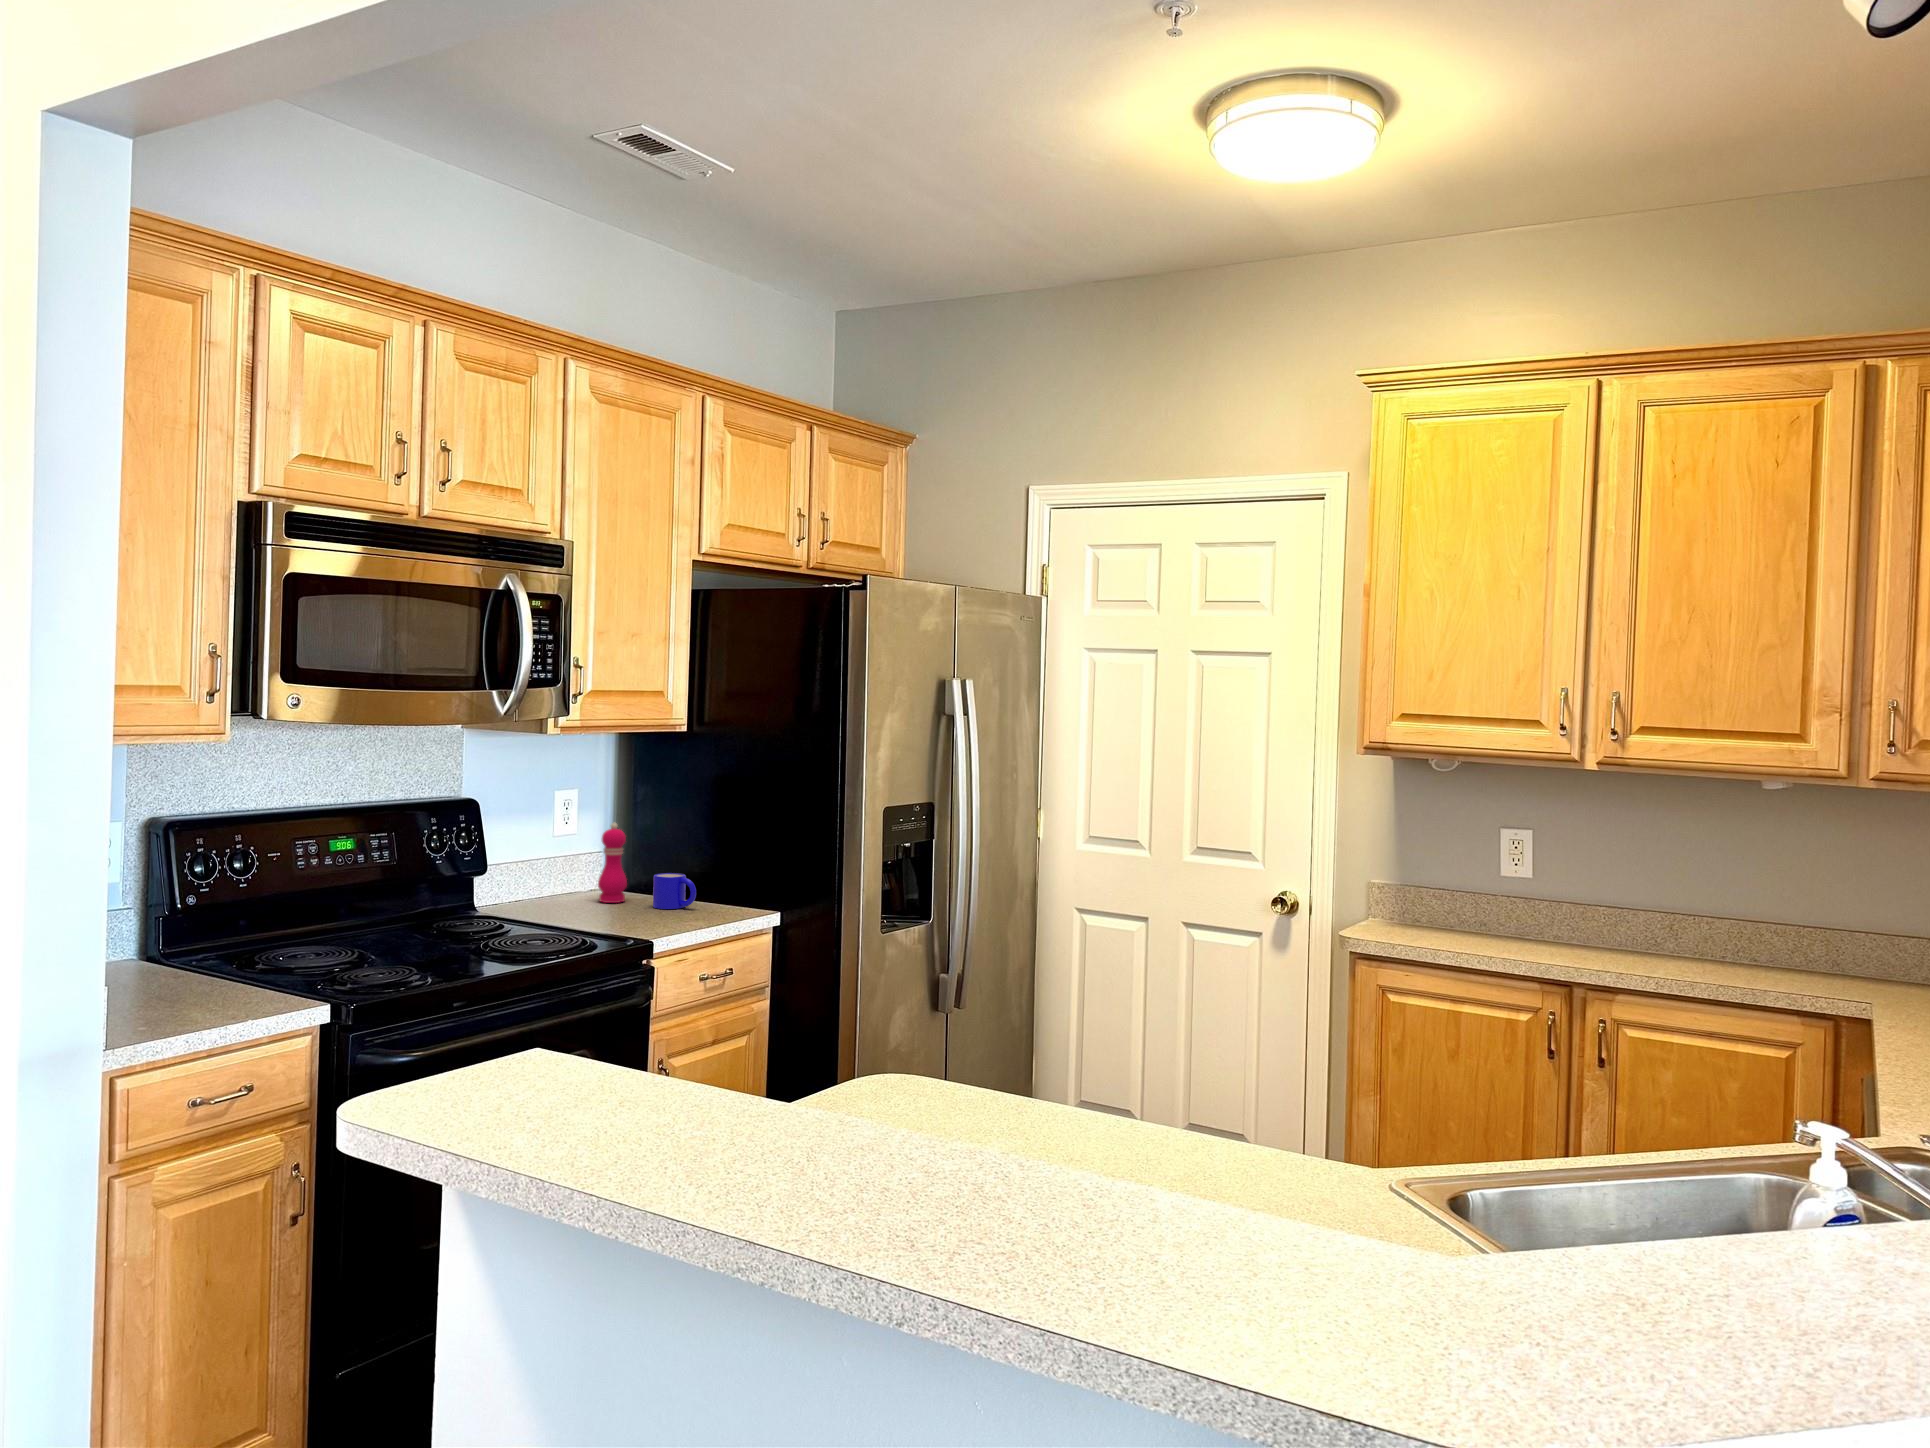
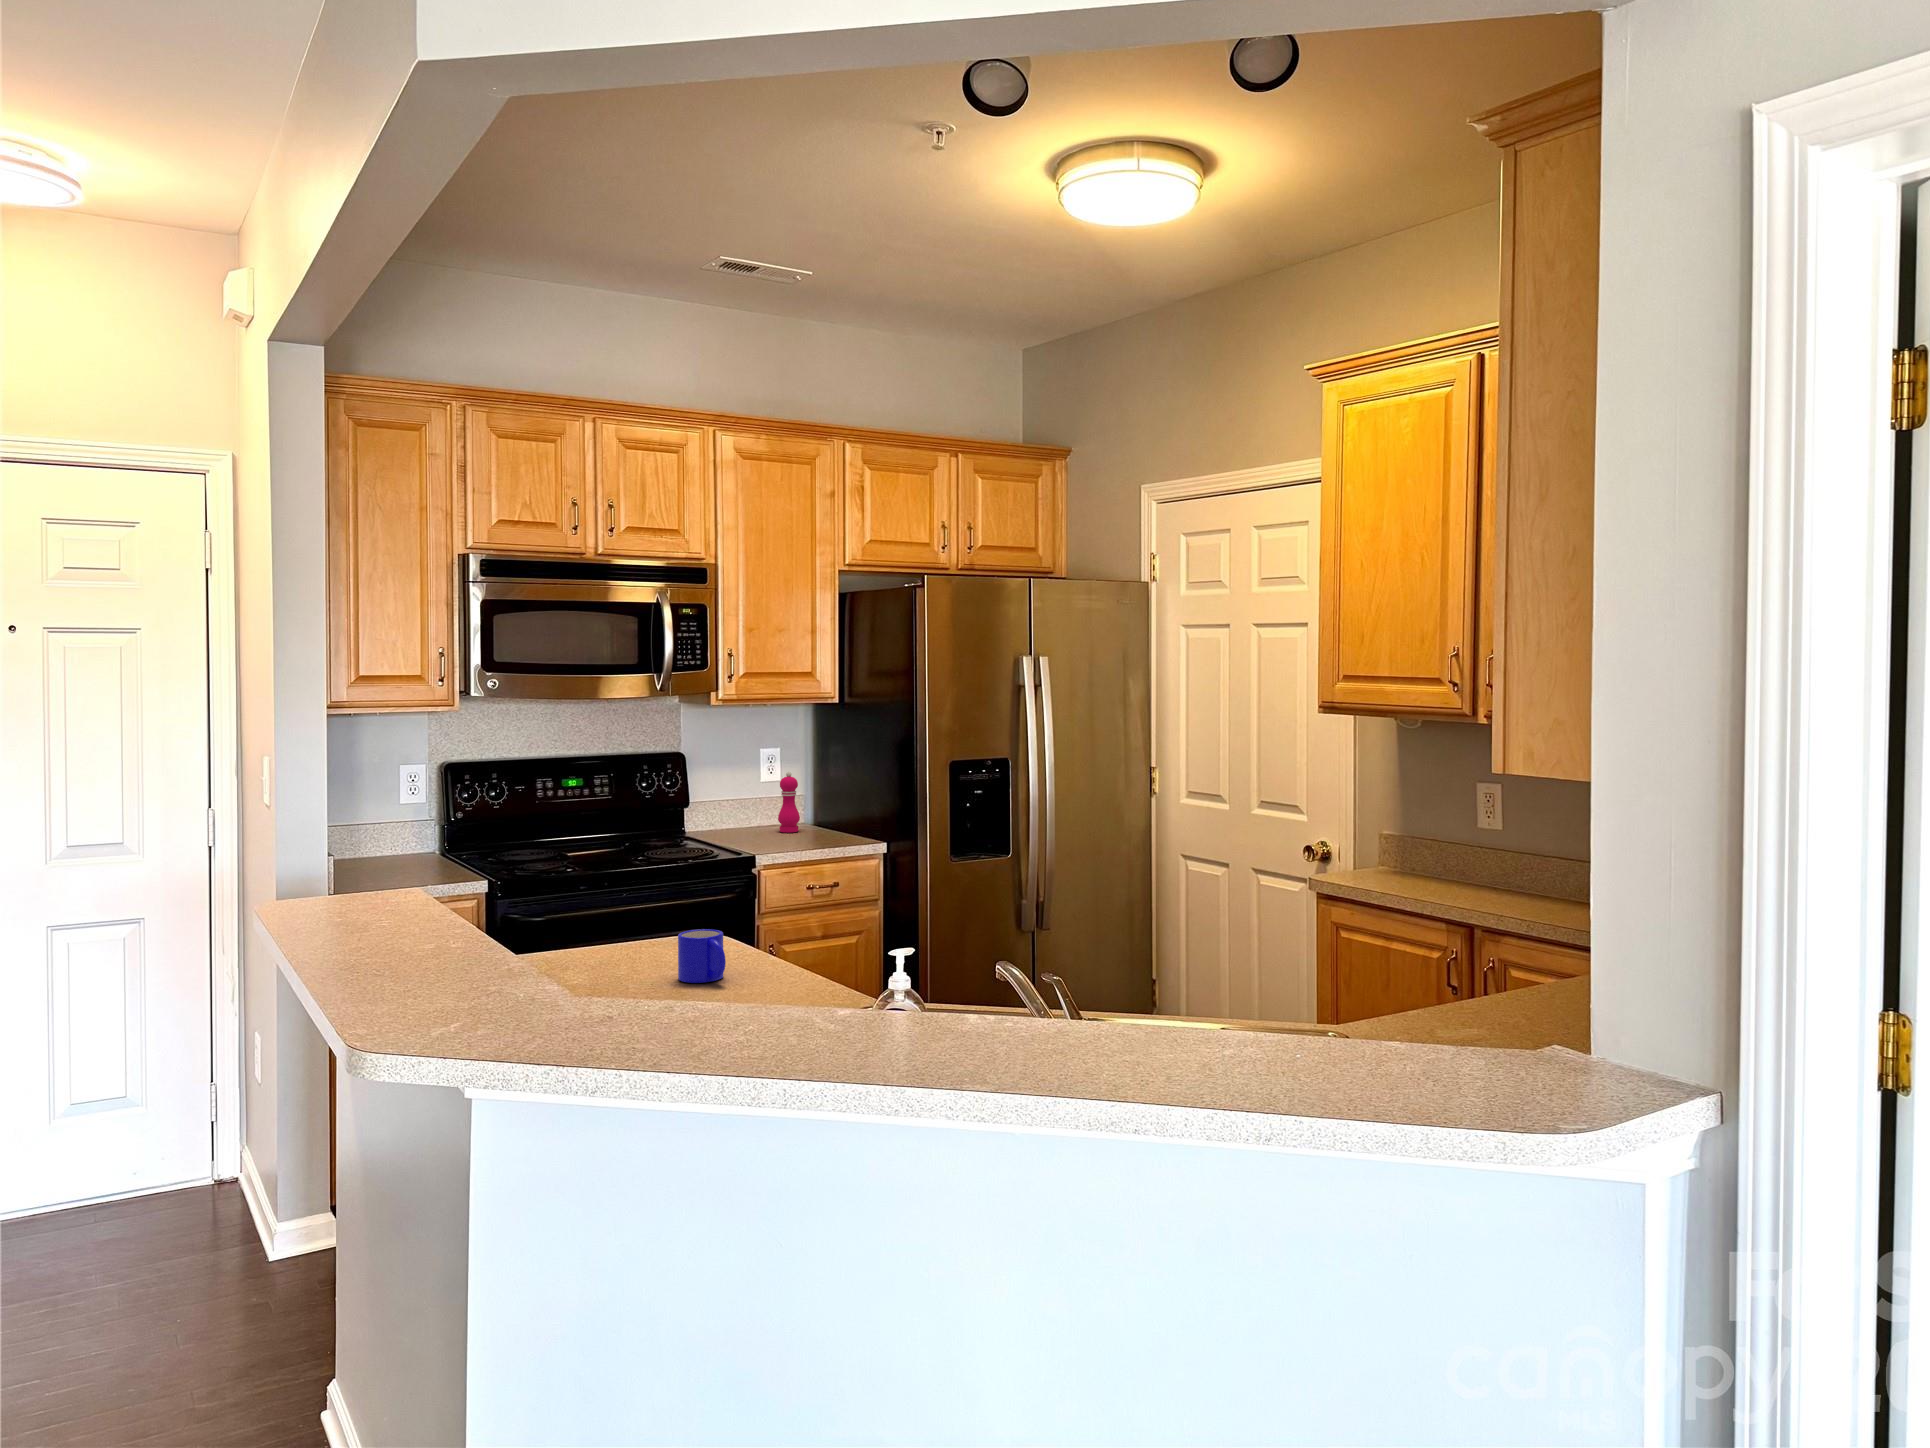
mug: present [653,873,696,909] -> present [678,929,726,983]

